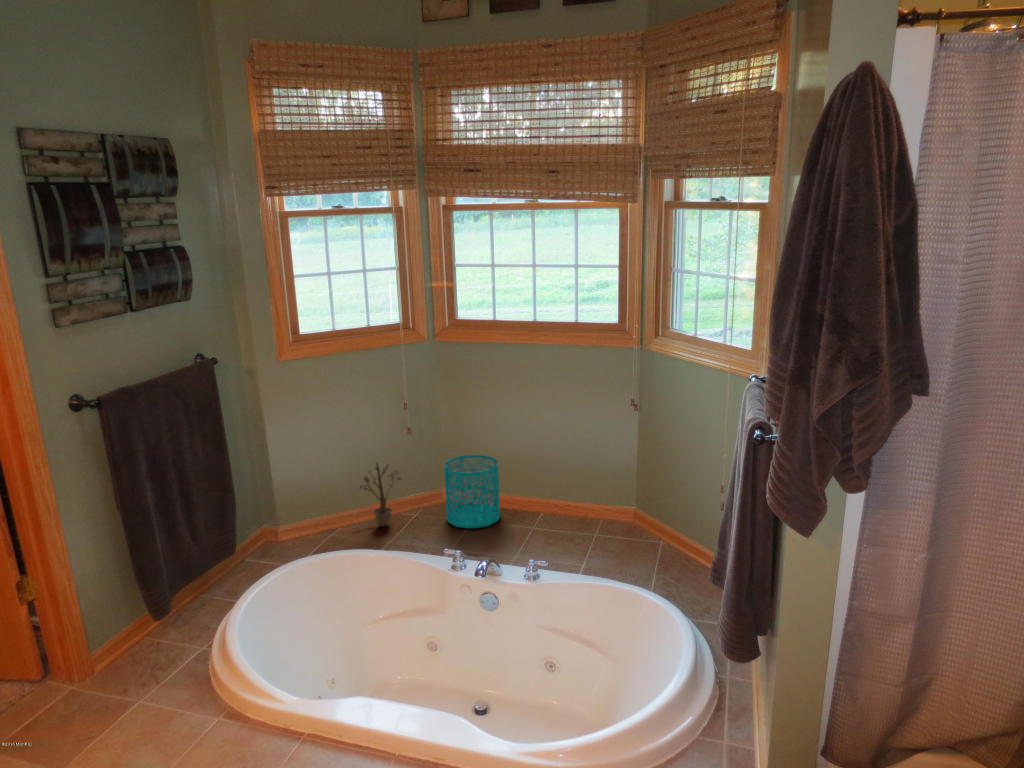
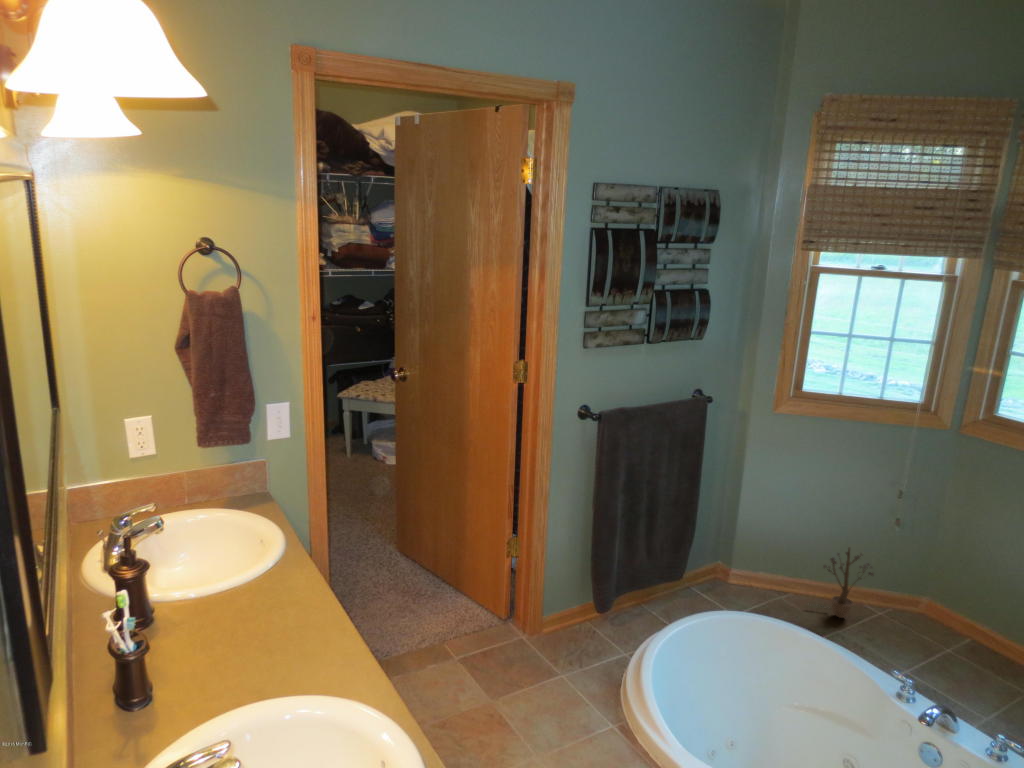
wastebasket: present [444,455,500,528] -> none [917,575,1005,672]

